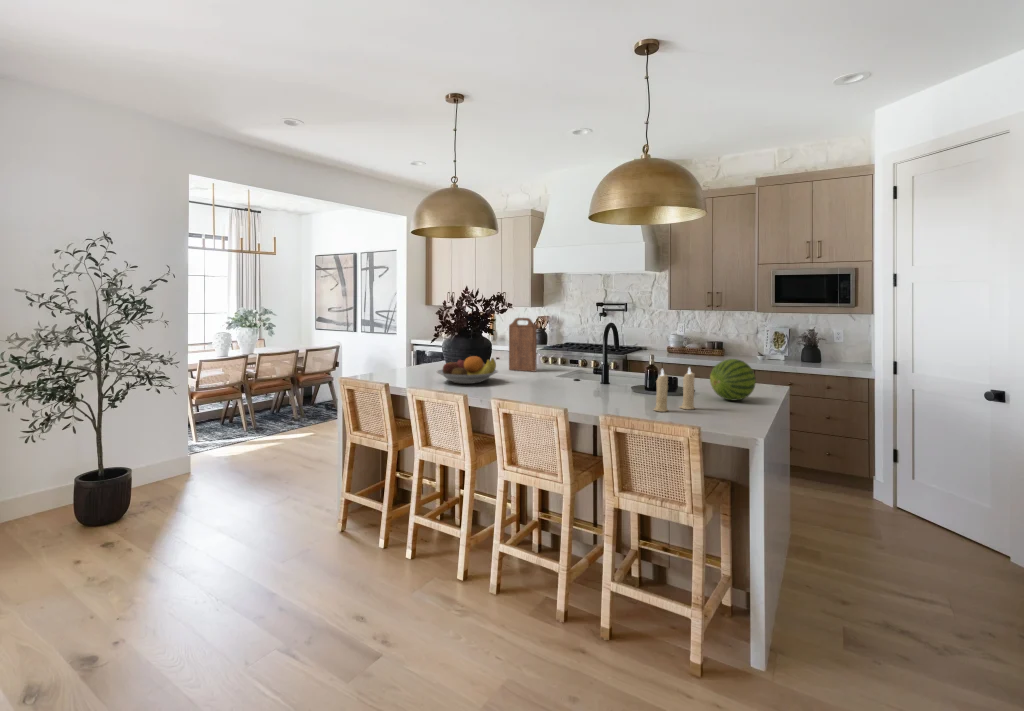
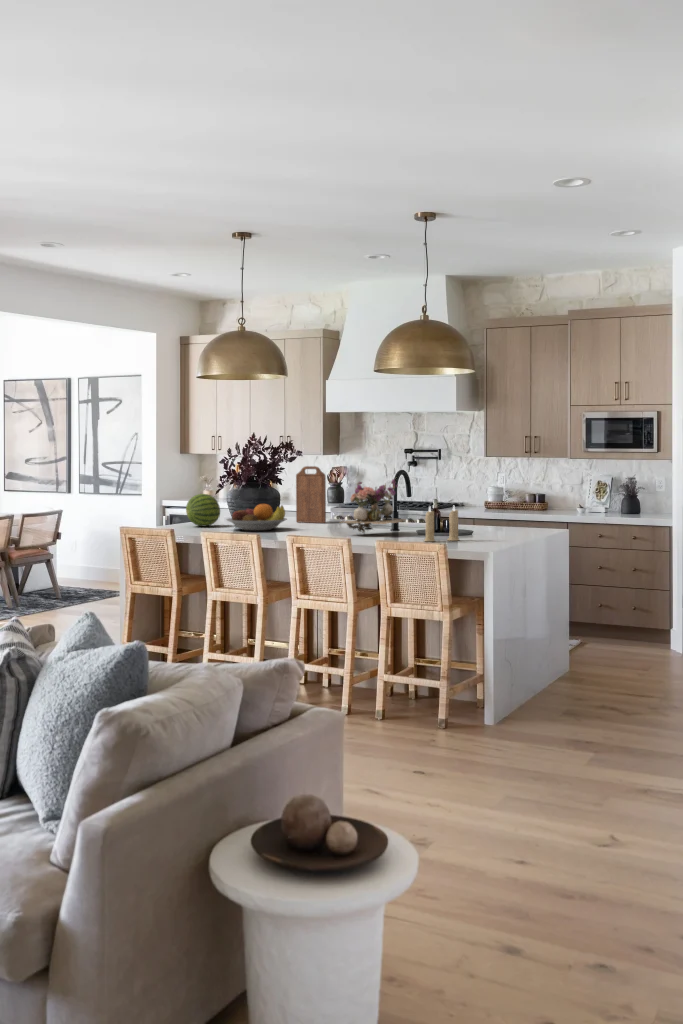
flower arrangement: none [551,331,624,393] -> present [341,479,405,533]
fruit: present [710,359,756,400] -> present [186,494,220,526]

